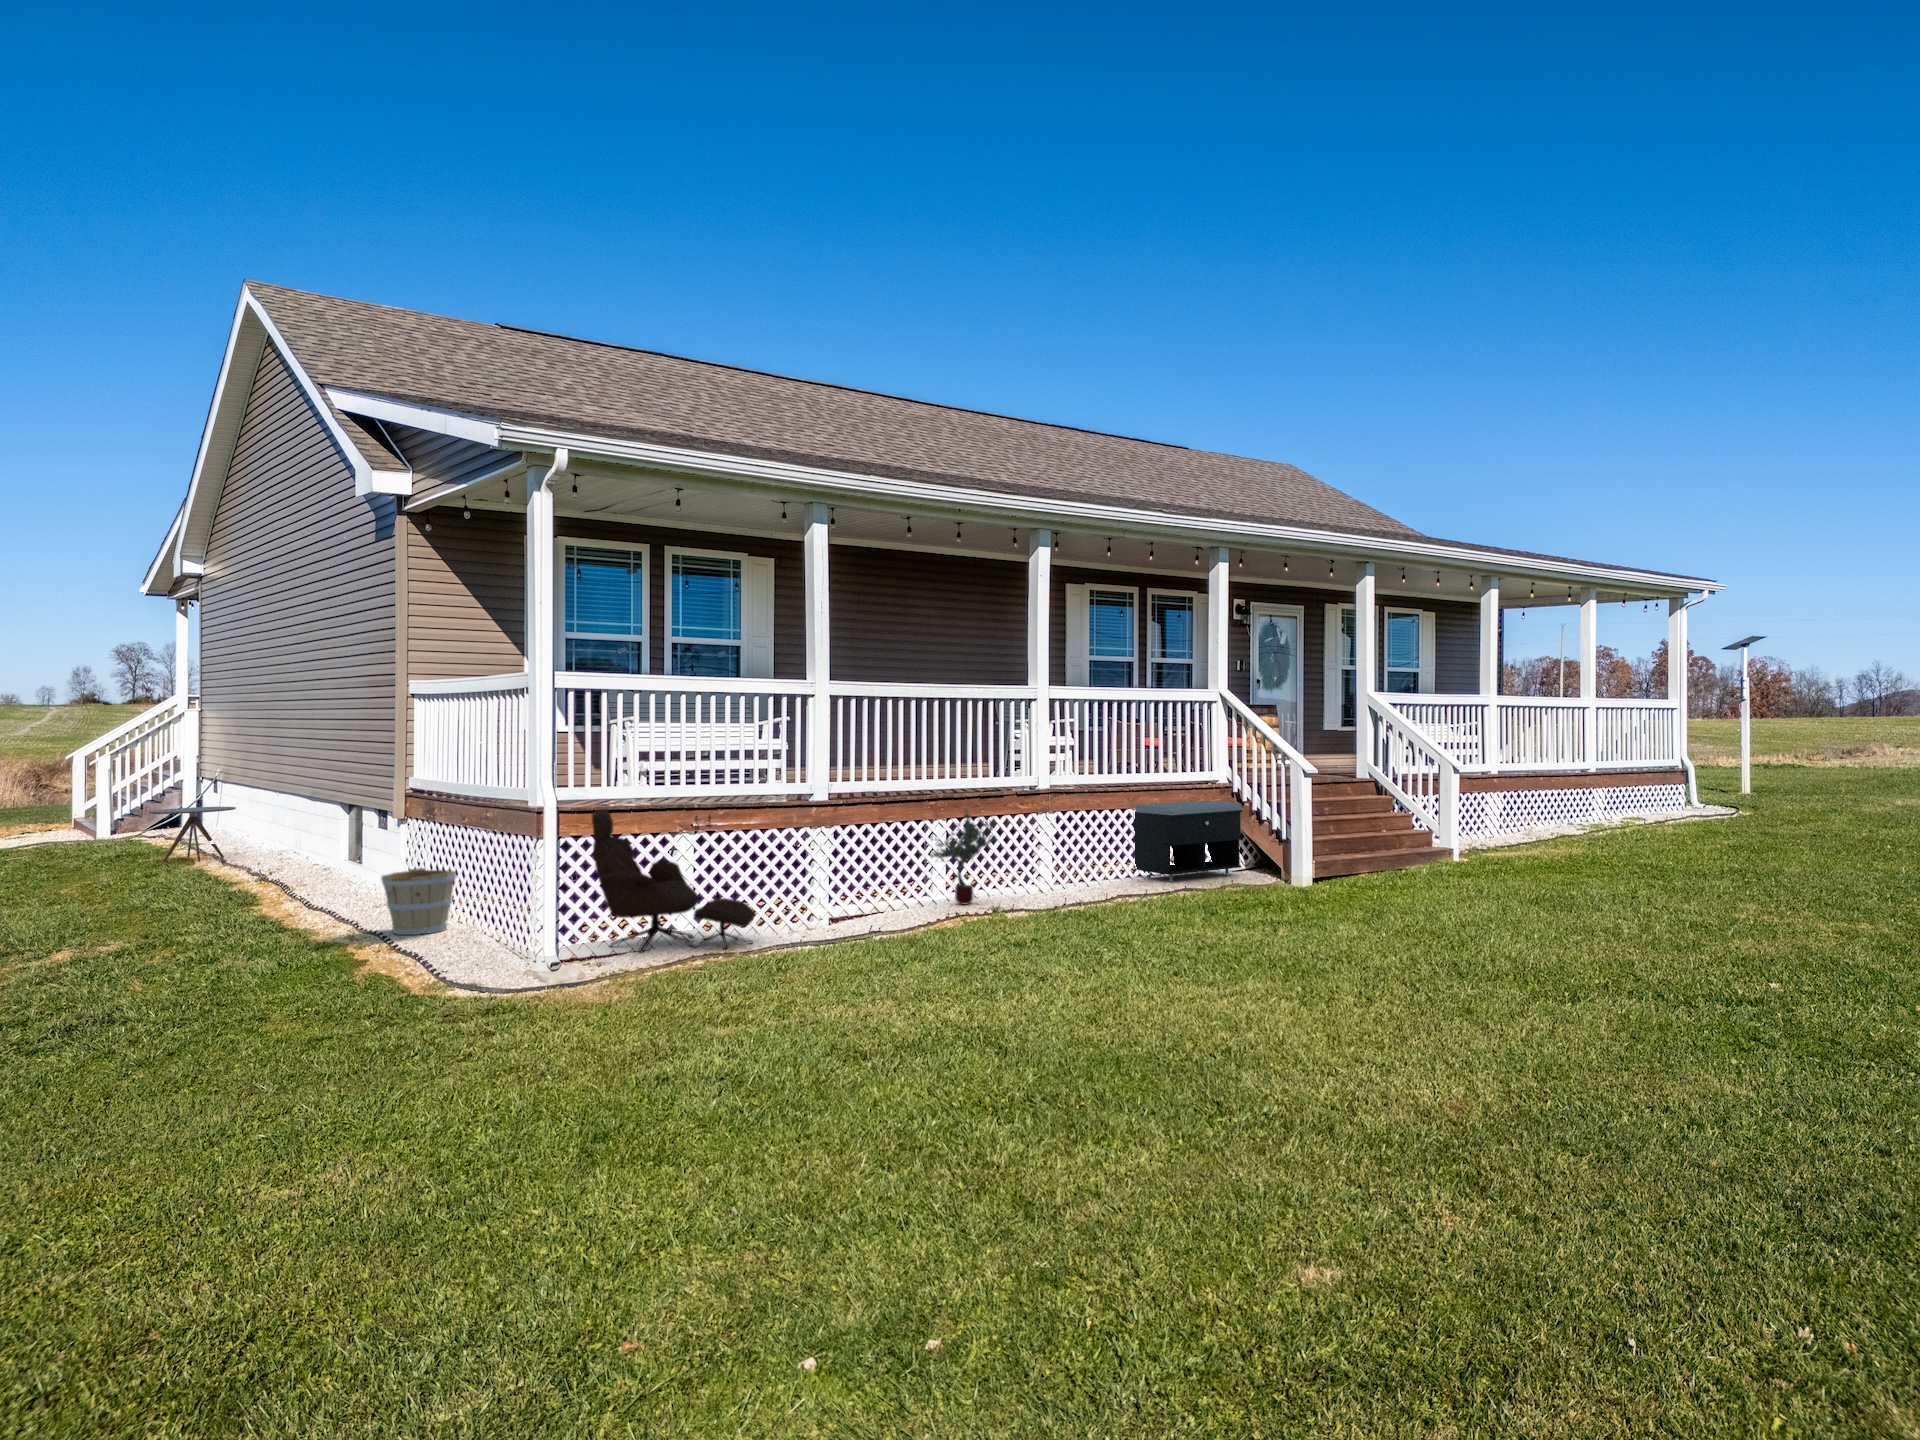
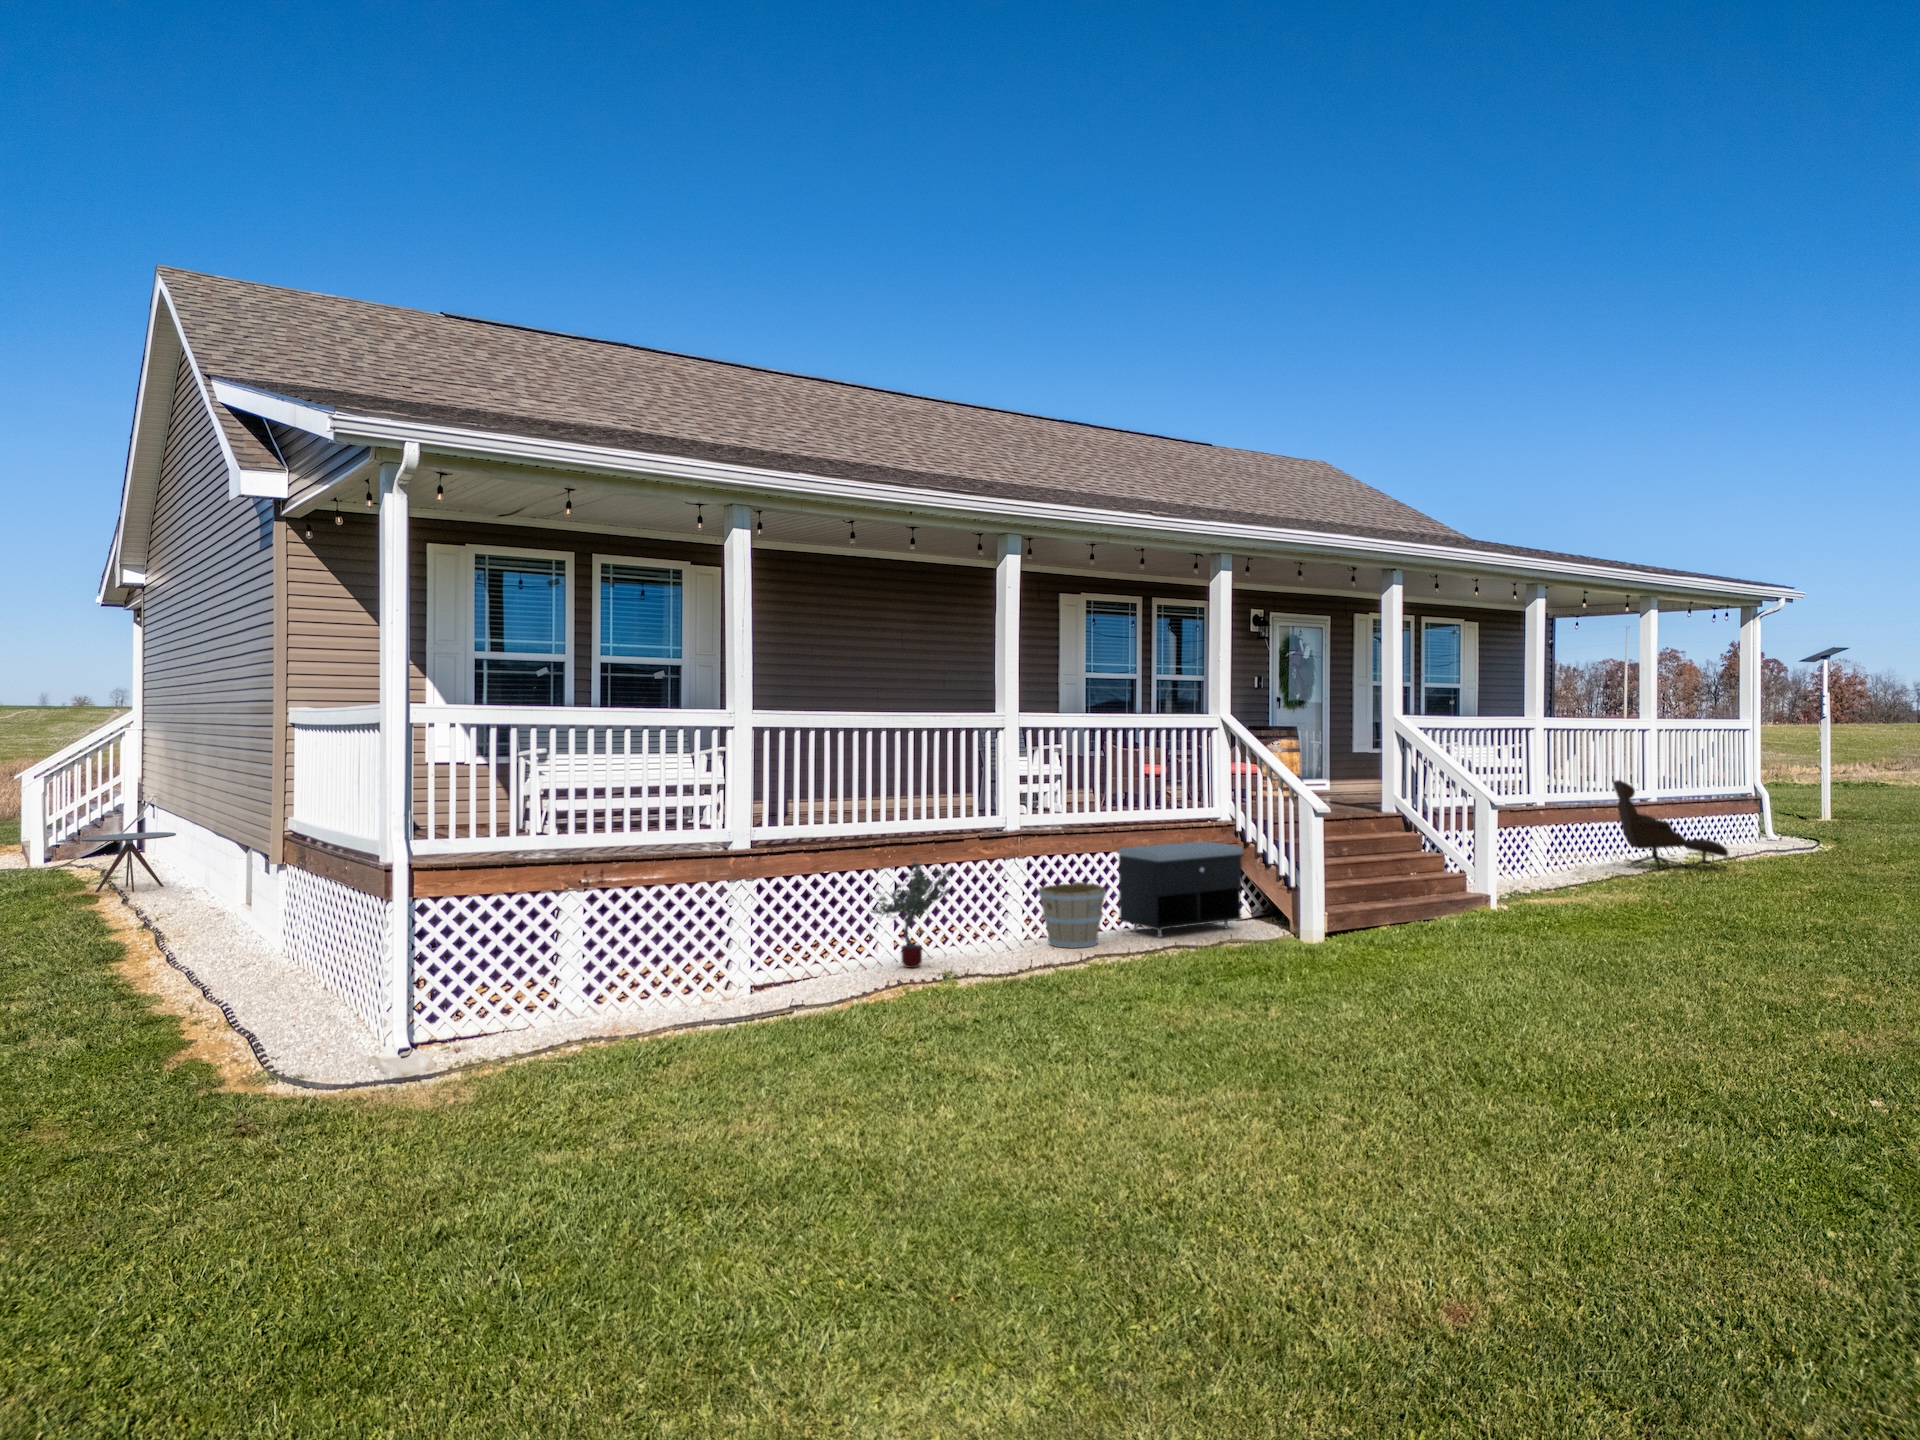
lounge chair: present [592,809,755,952] -> present [1613,780,1728,870]
wooden bucket: present [381,868,456,935] -> present [1038,882,1106,948]

